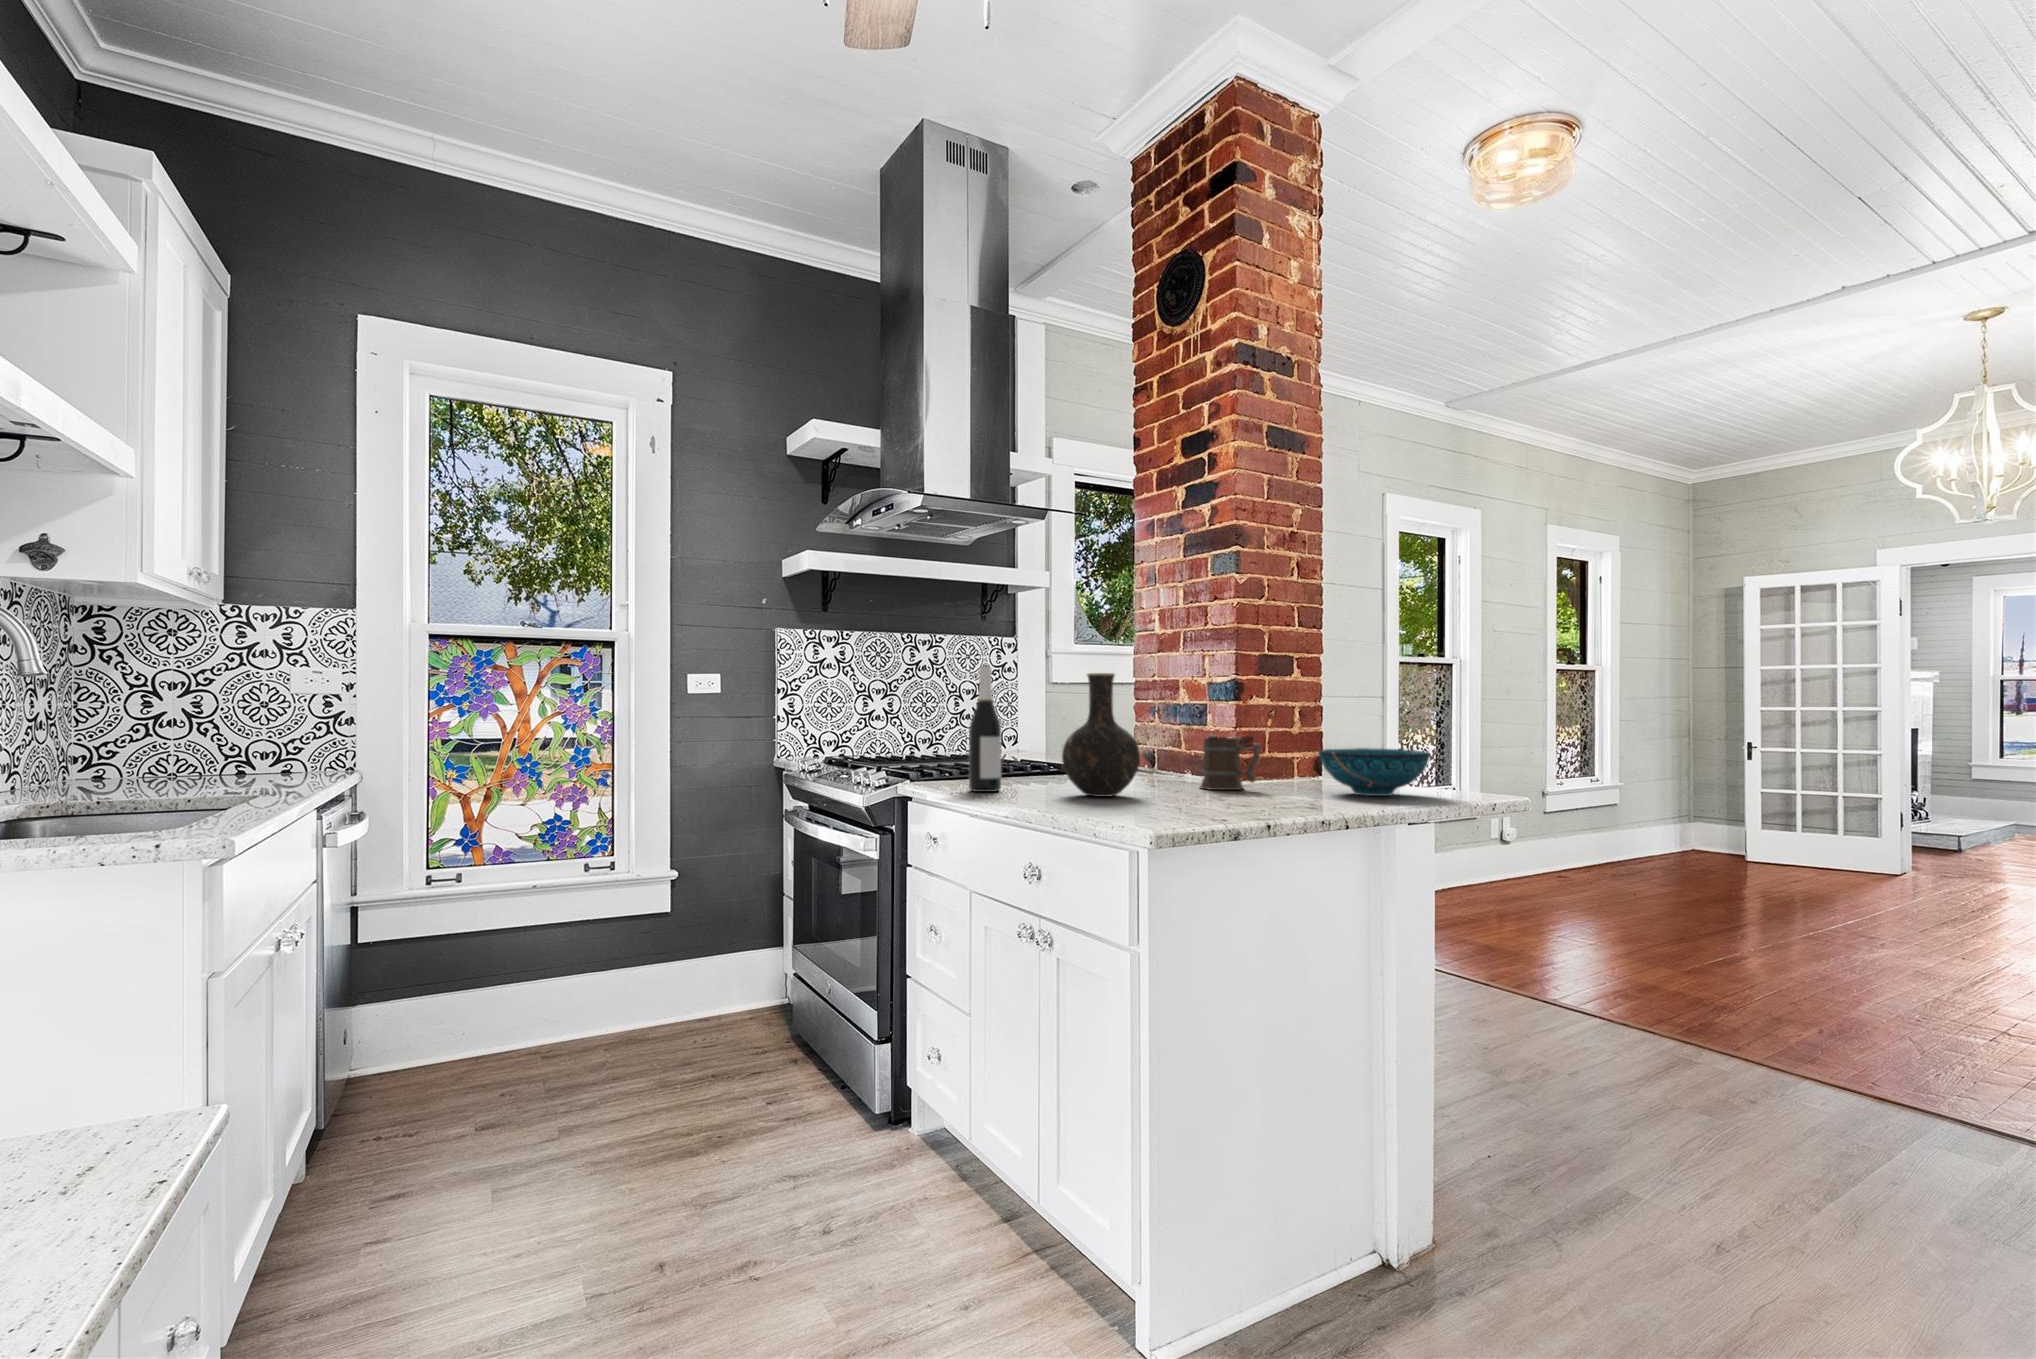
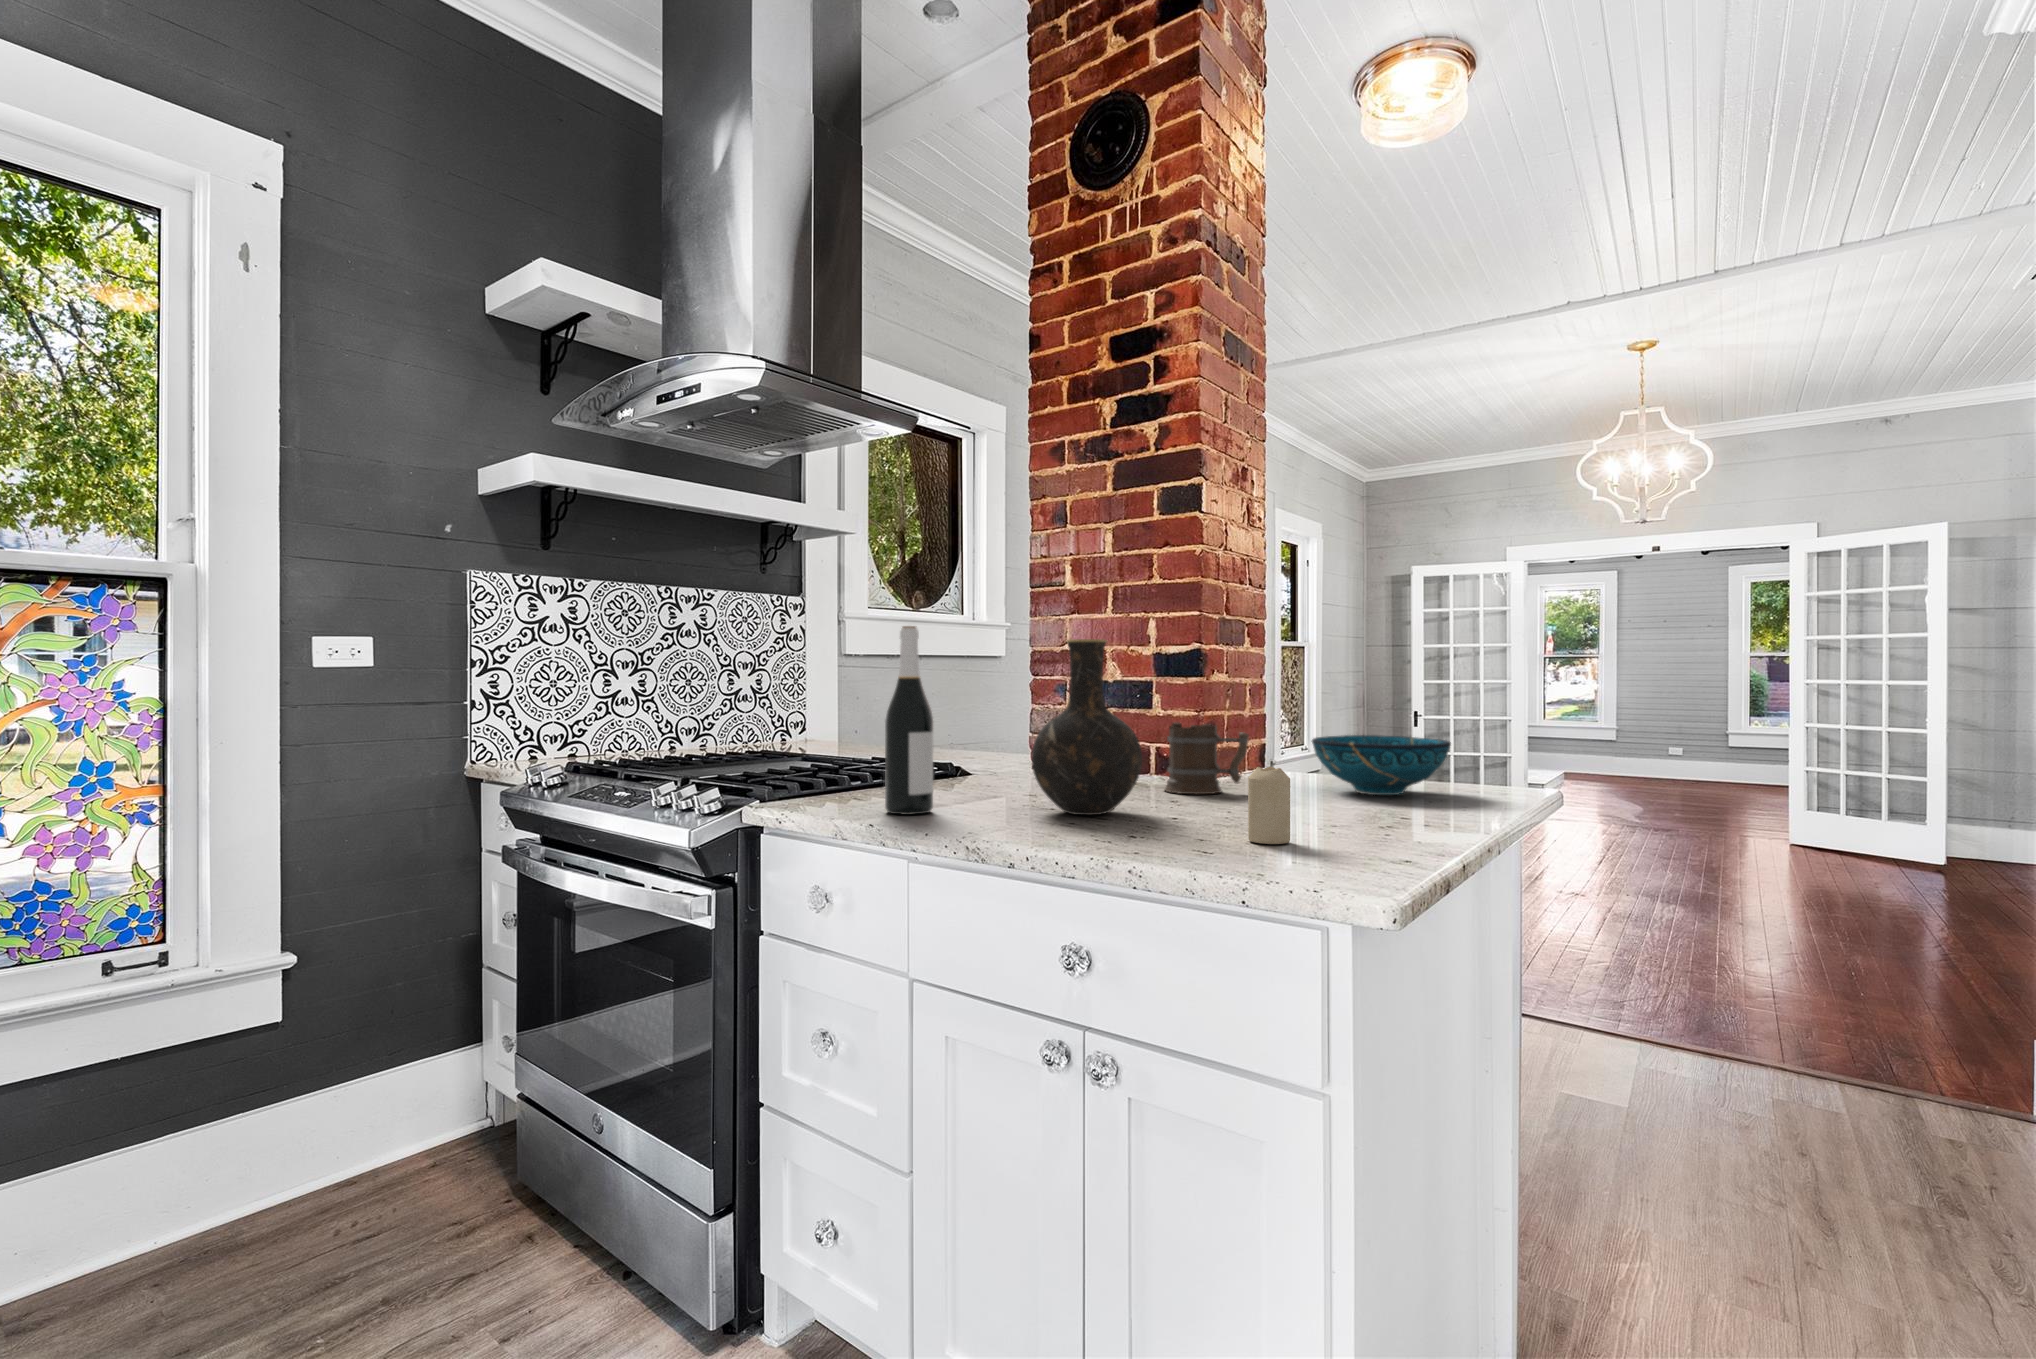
candle: none [1165,761,1193,814] -> present [1248,767,1290,844]

